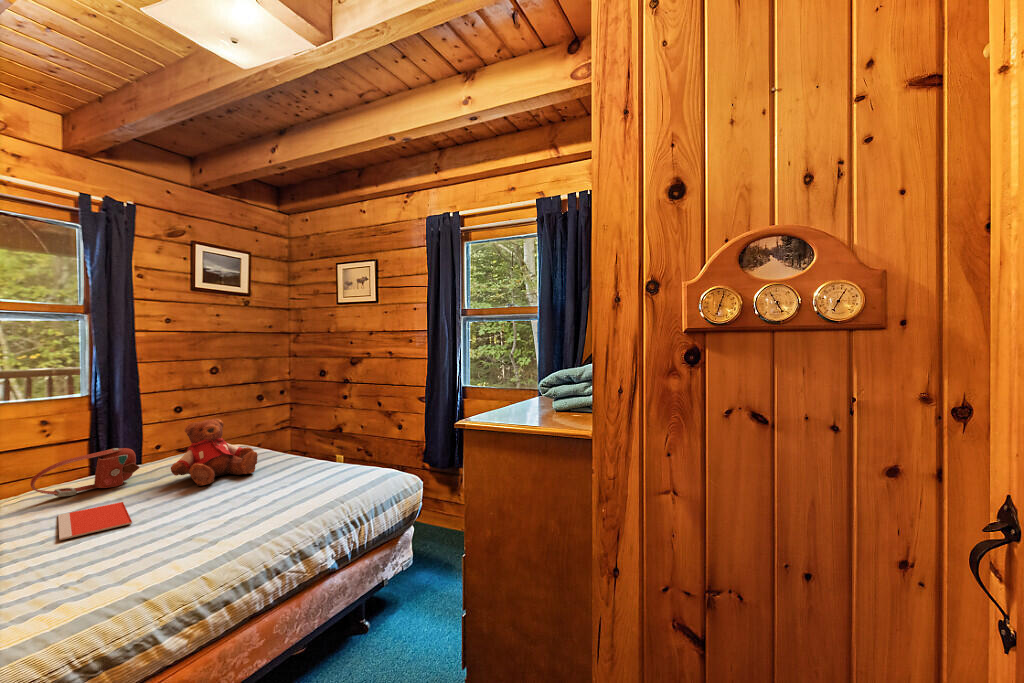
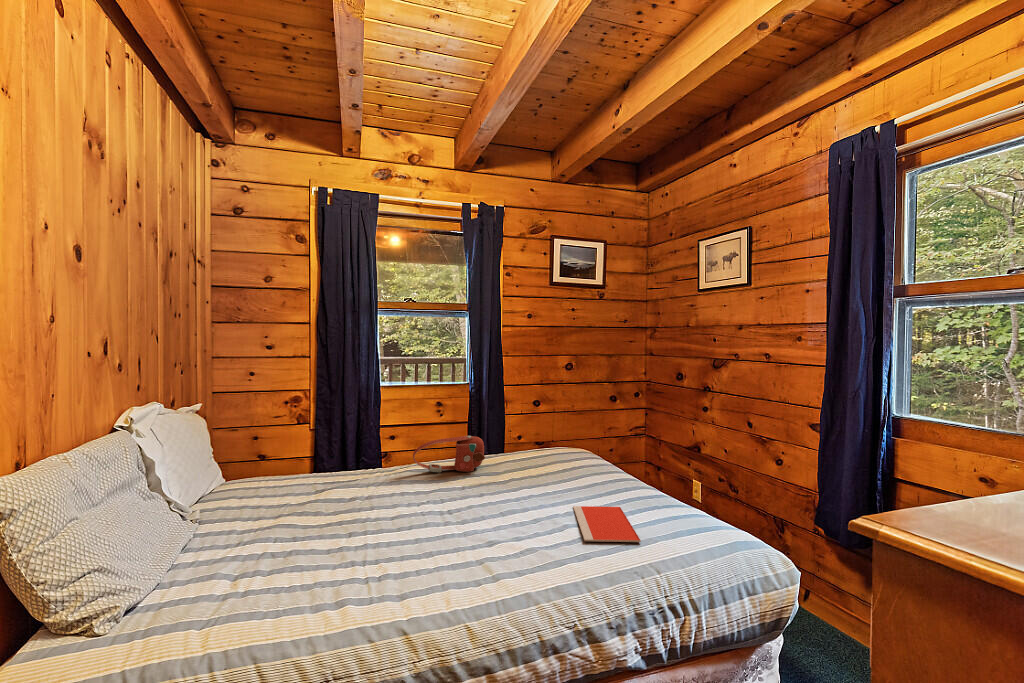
teddy bear: present [171,418,258,486] -> none [503,420,581,492]
notebook: present [58,502,132,540] -> present [573,506,641,542]

